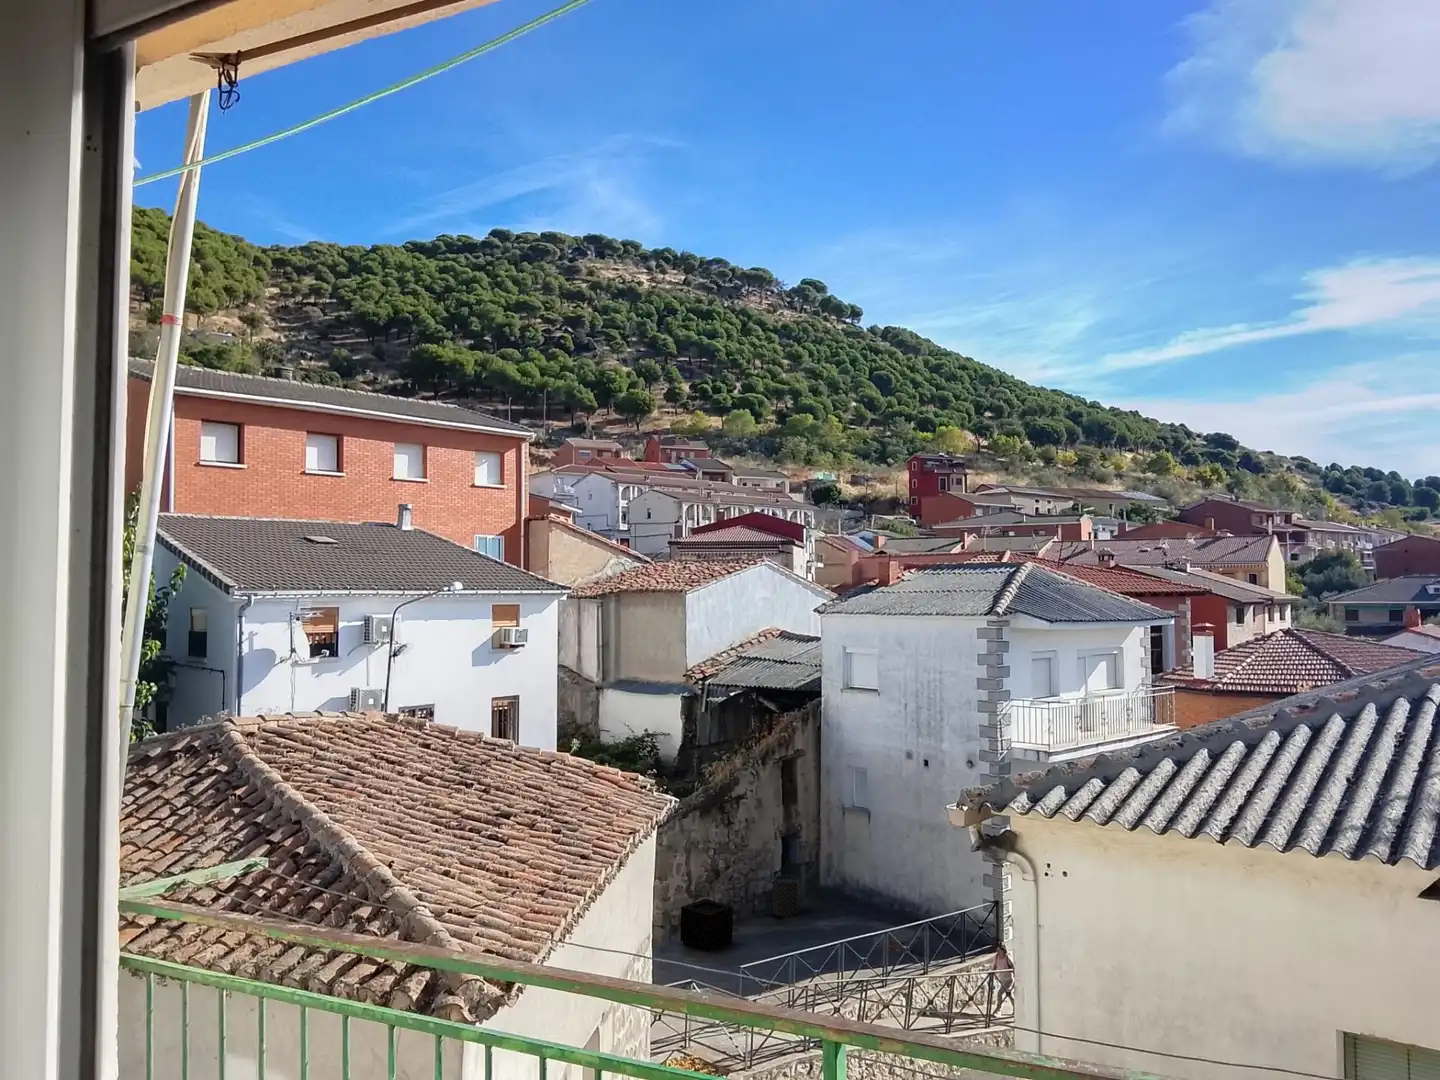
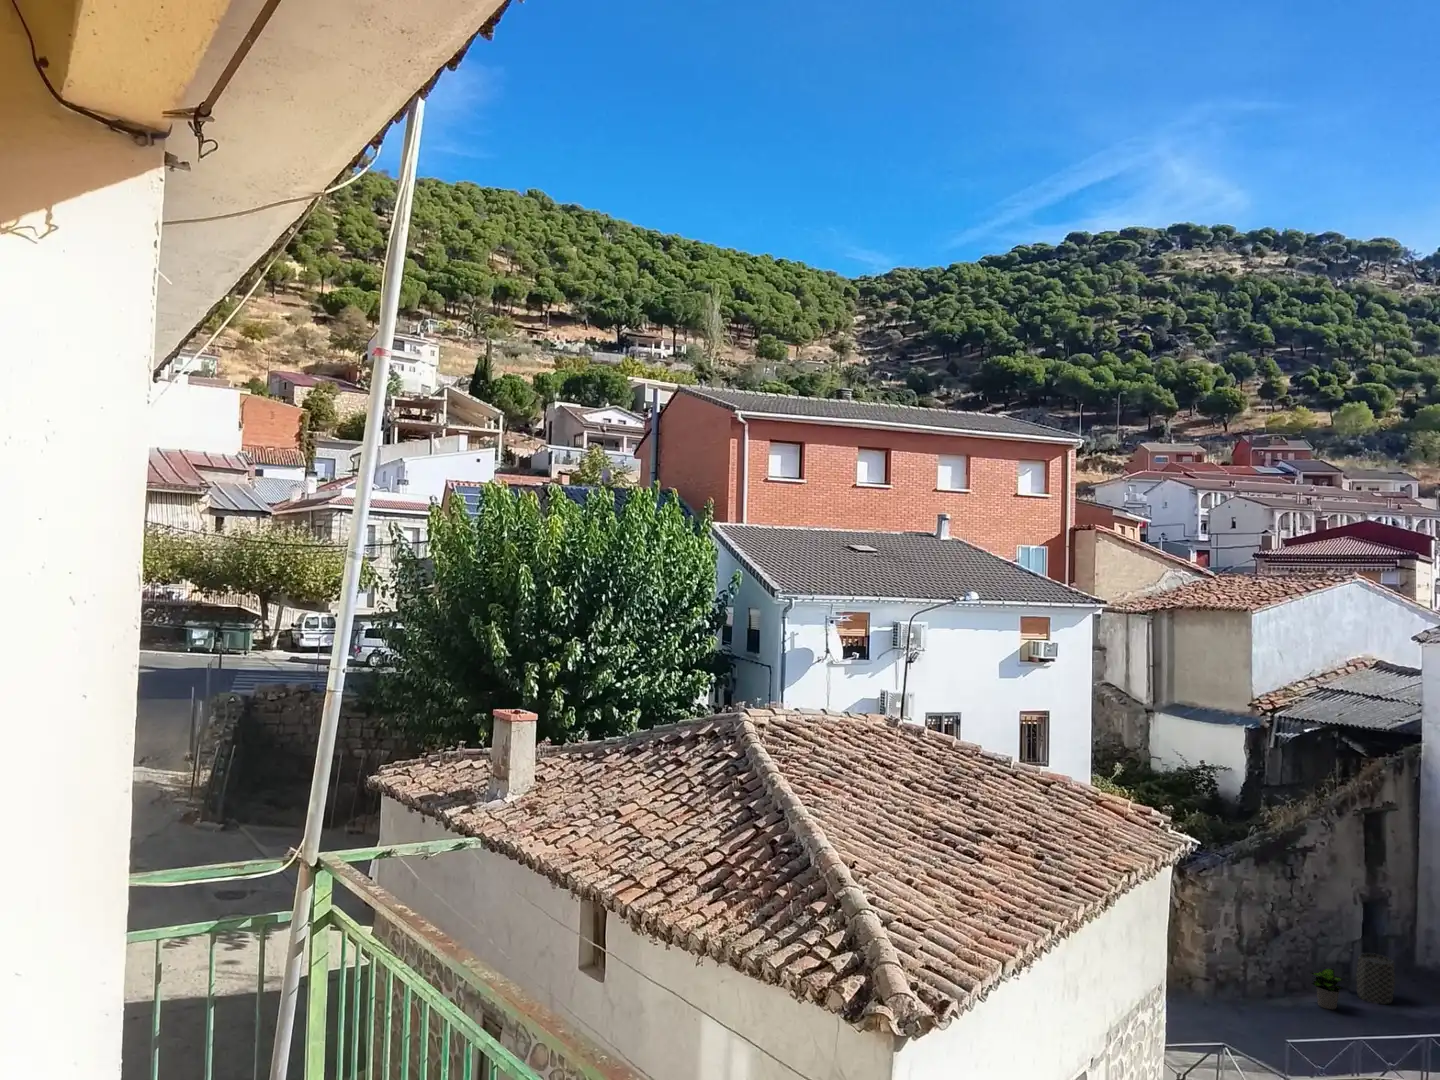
potted plant: none [734,893,770,928] -> present [1311,969,1347,1009]
wooden crate: present [680,899,733,952] -> none [1232,963,1299,1025]

